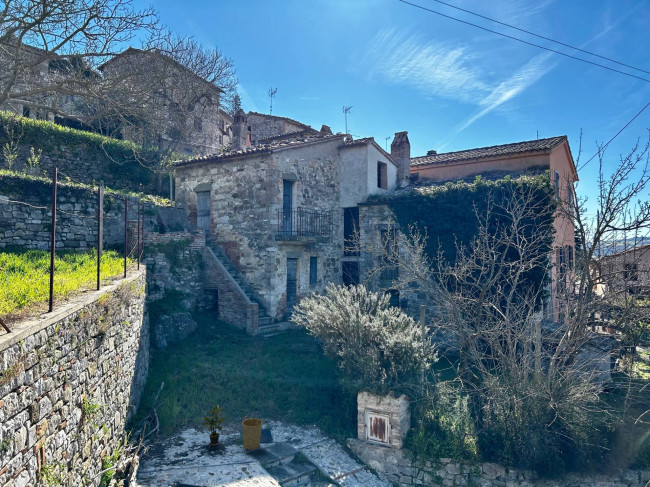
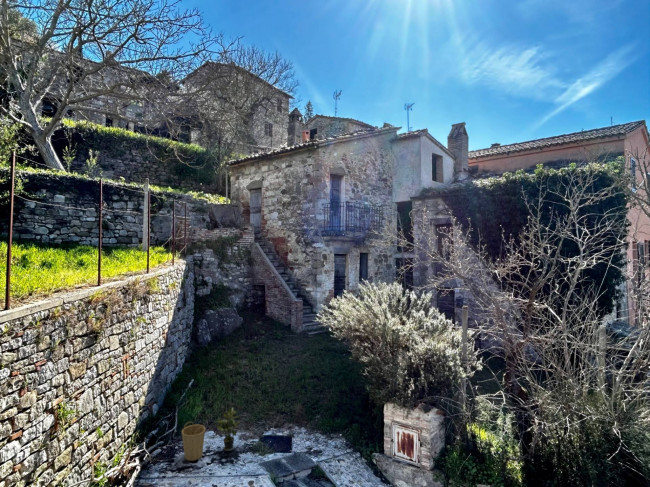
basket: present [242,416,263,450] -> present [182,422,205,461]

